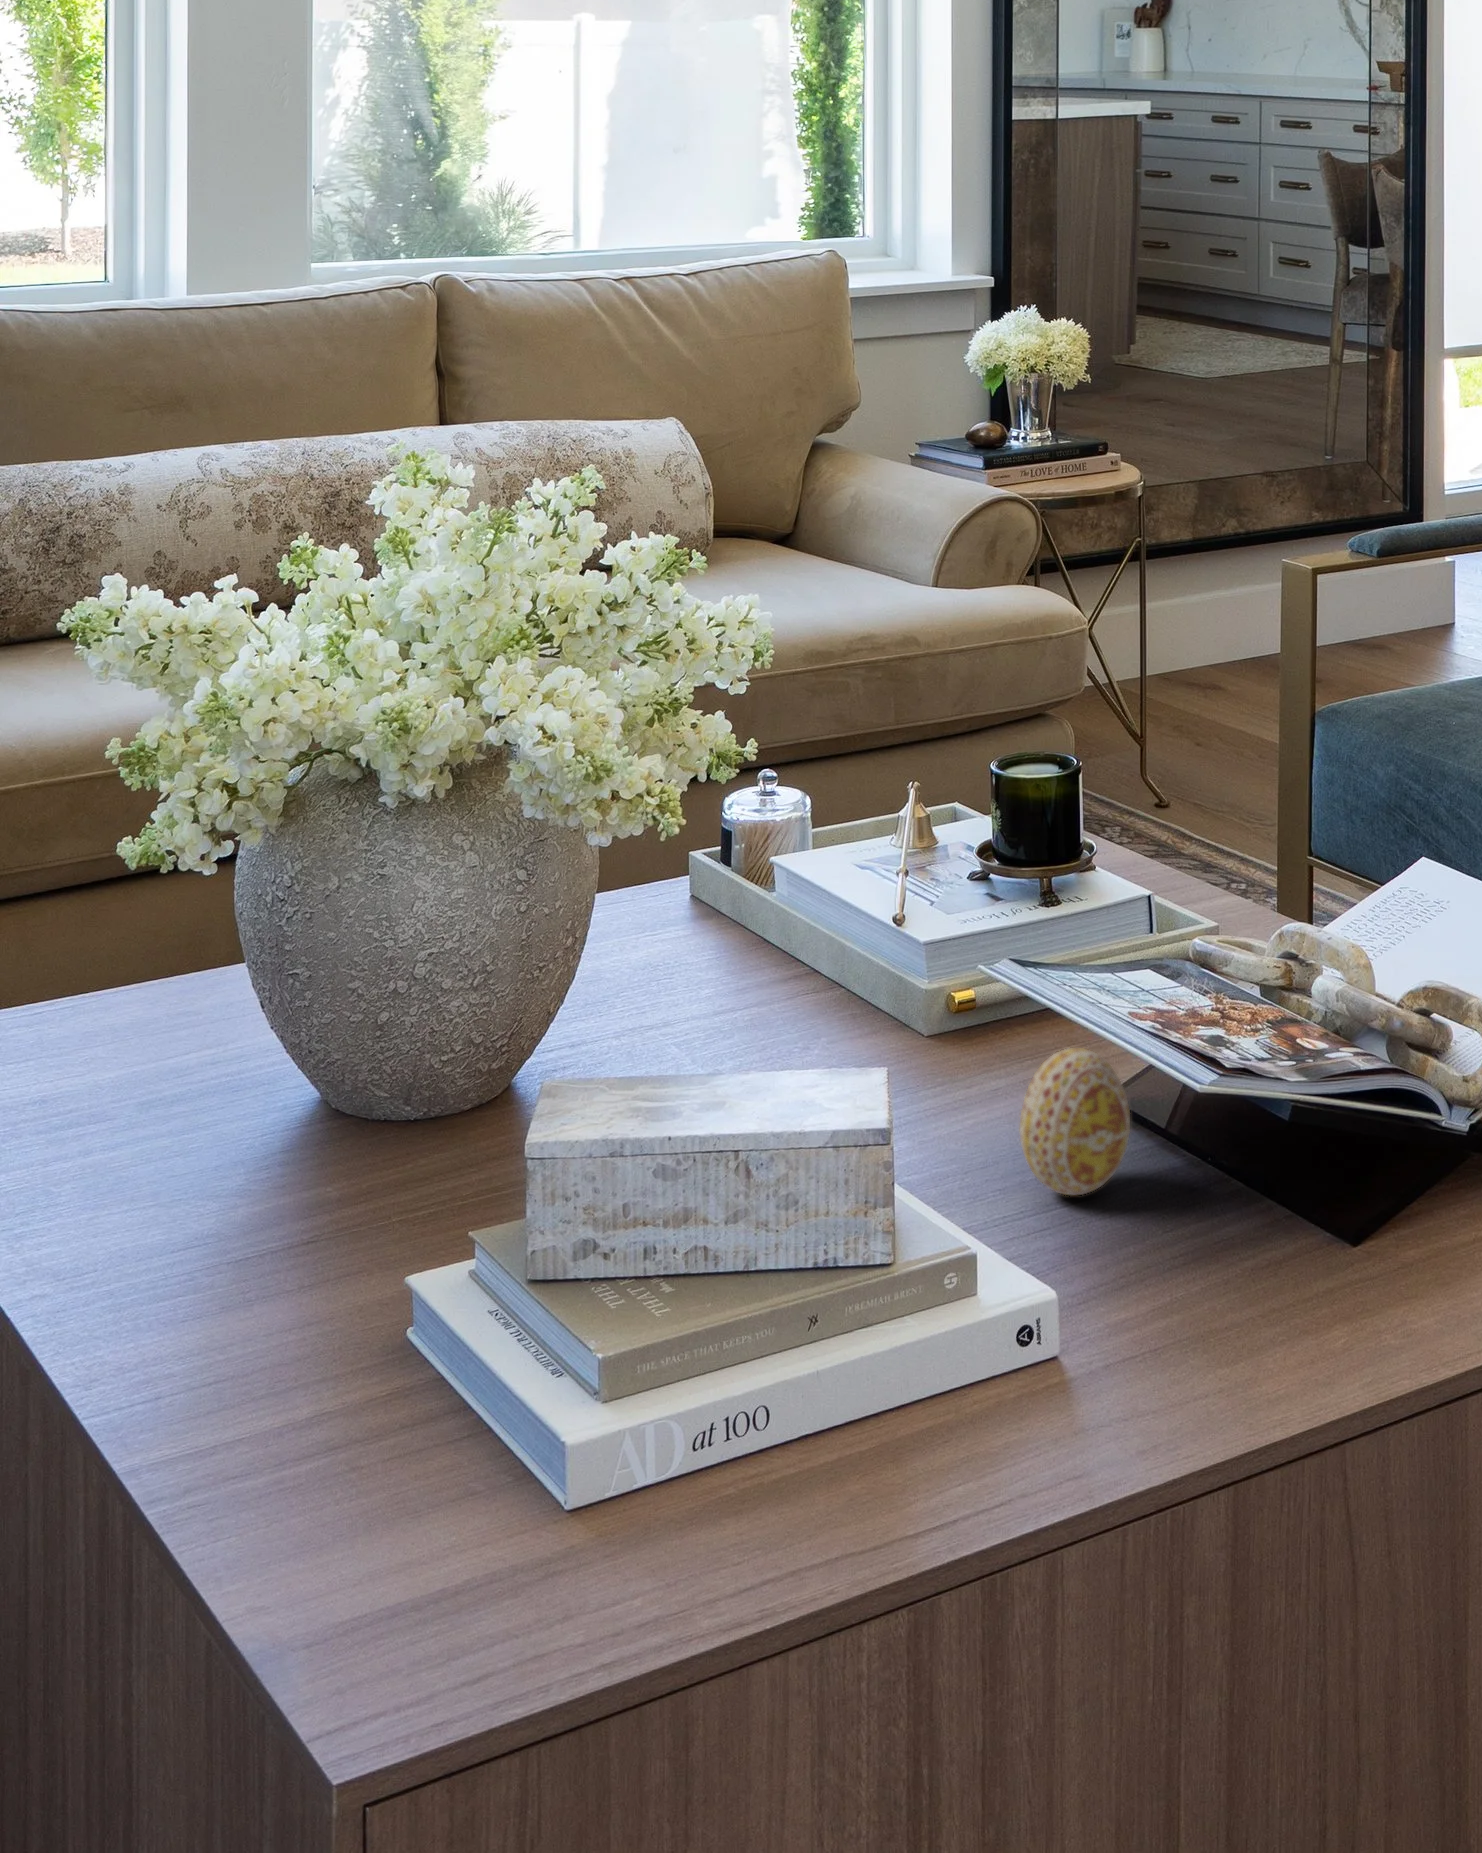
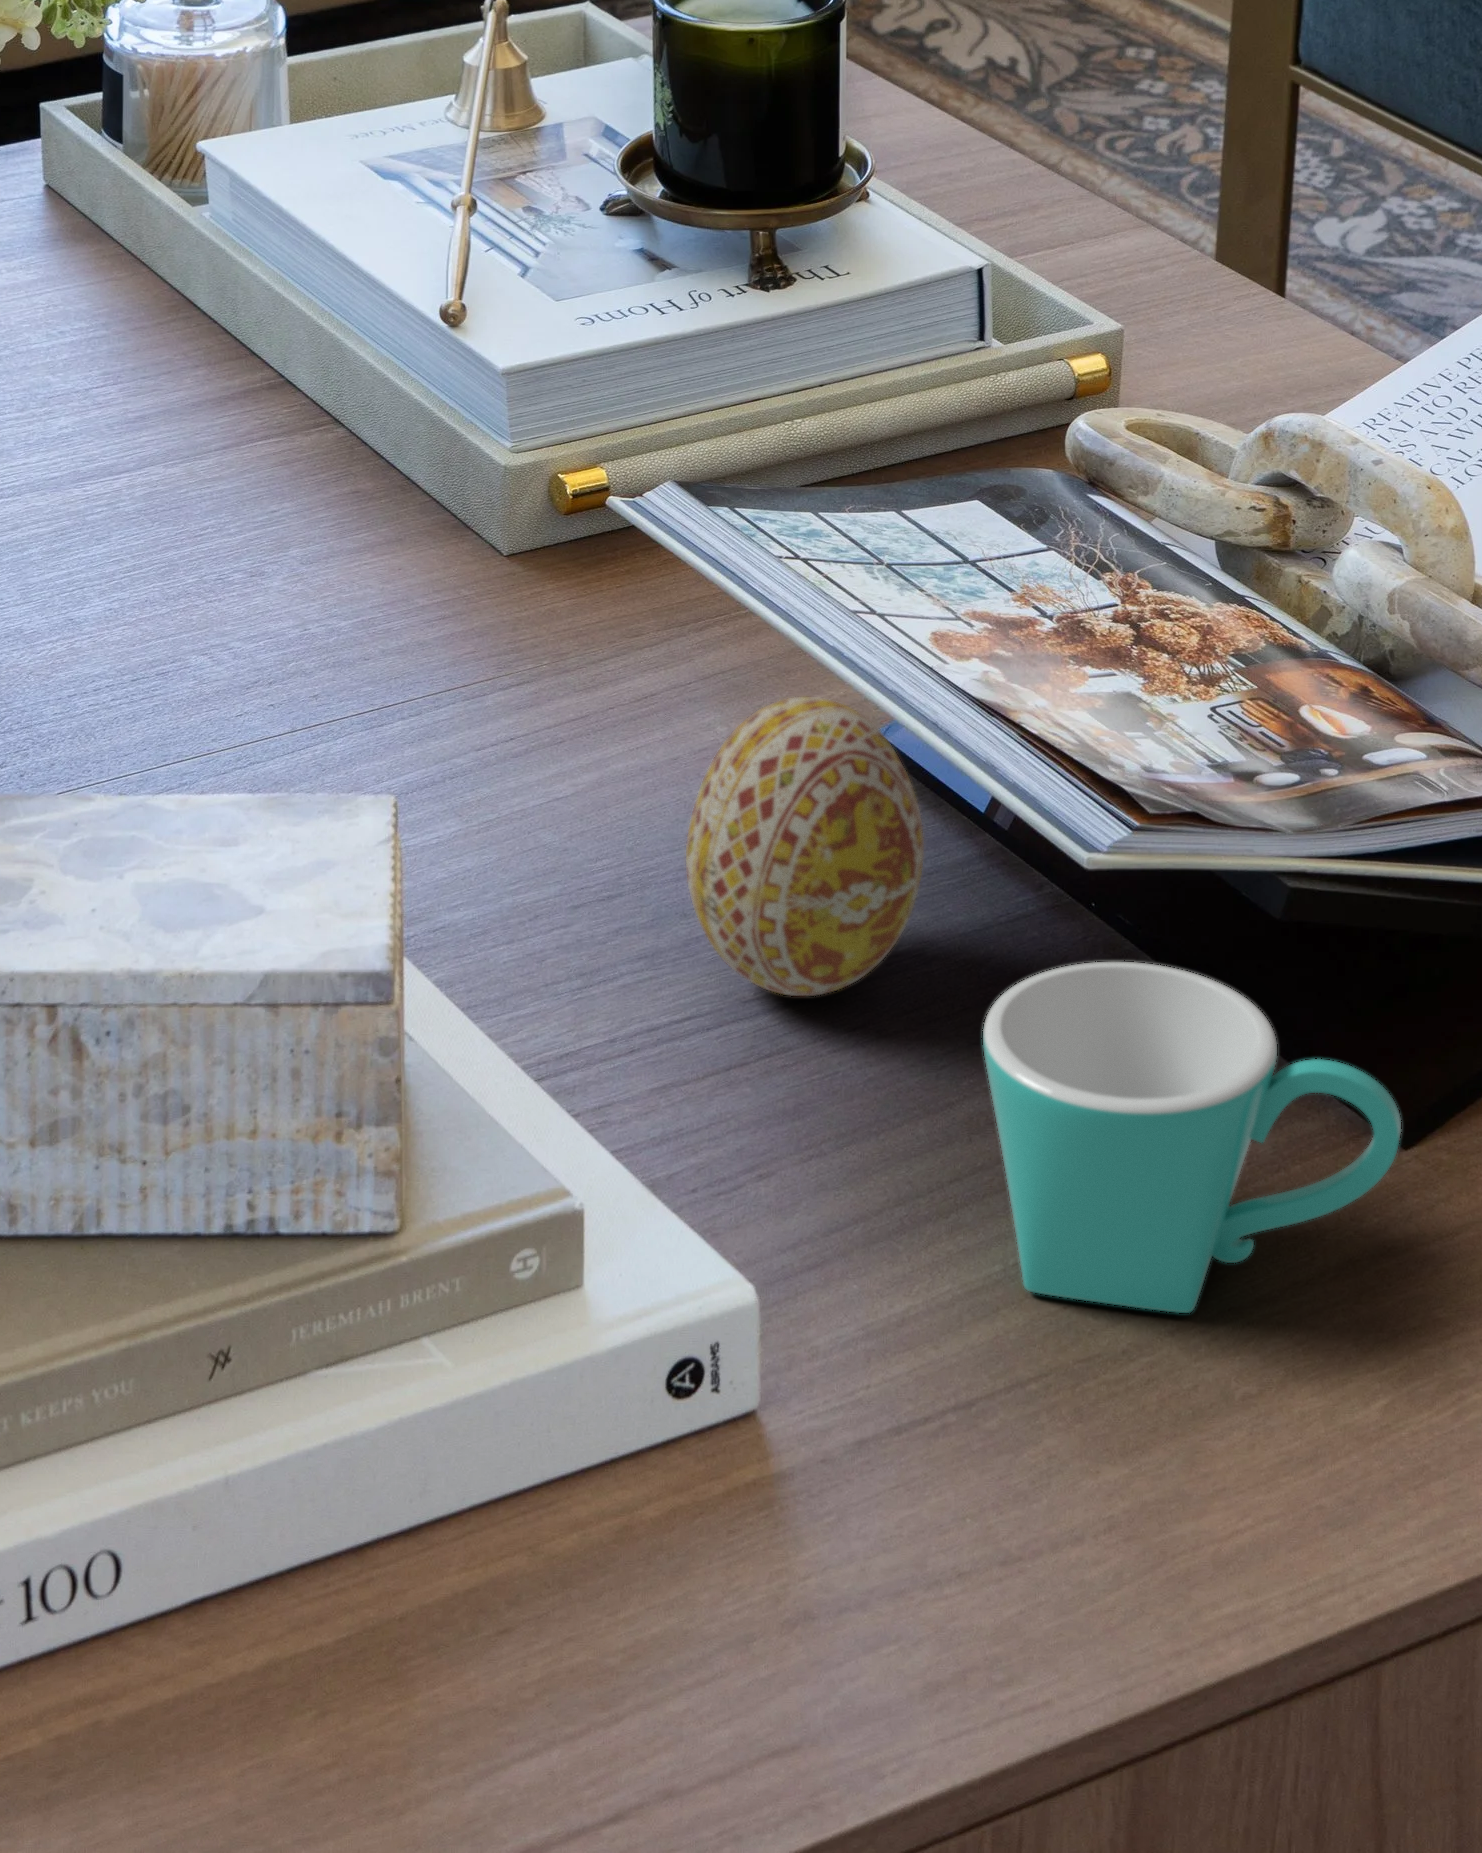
mug: none [1158,1143,1347,1300] -> present [983,962,1401,1313]

